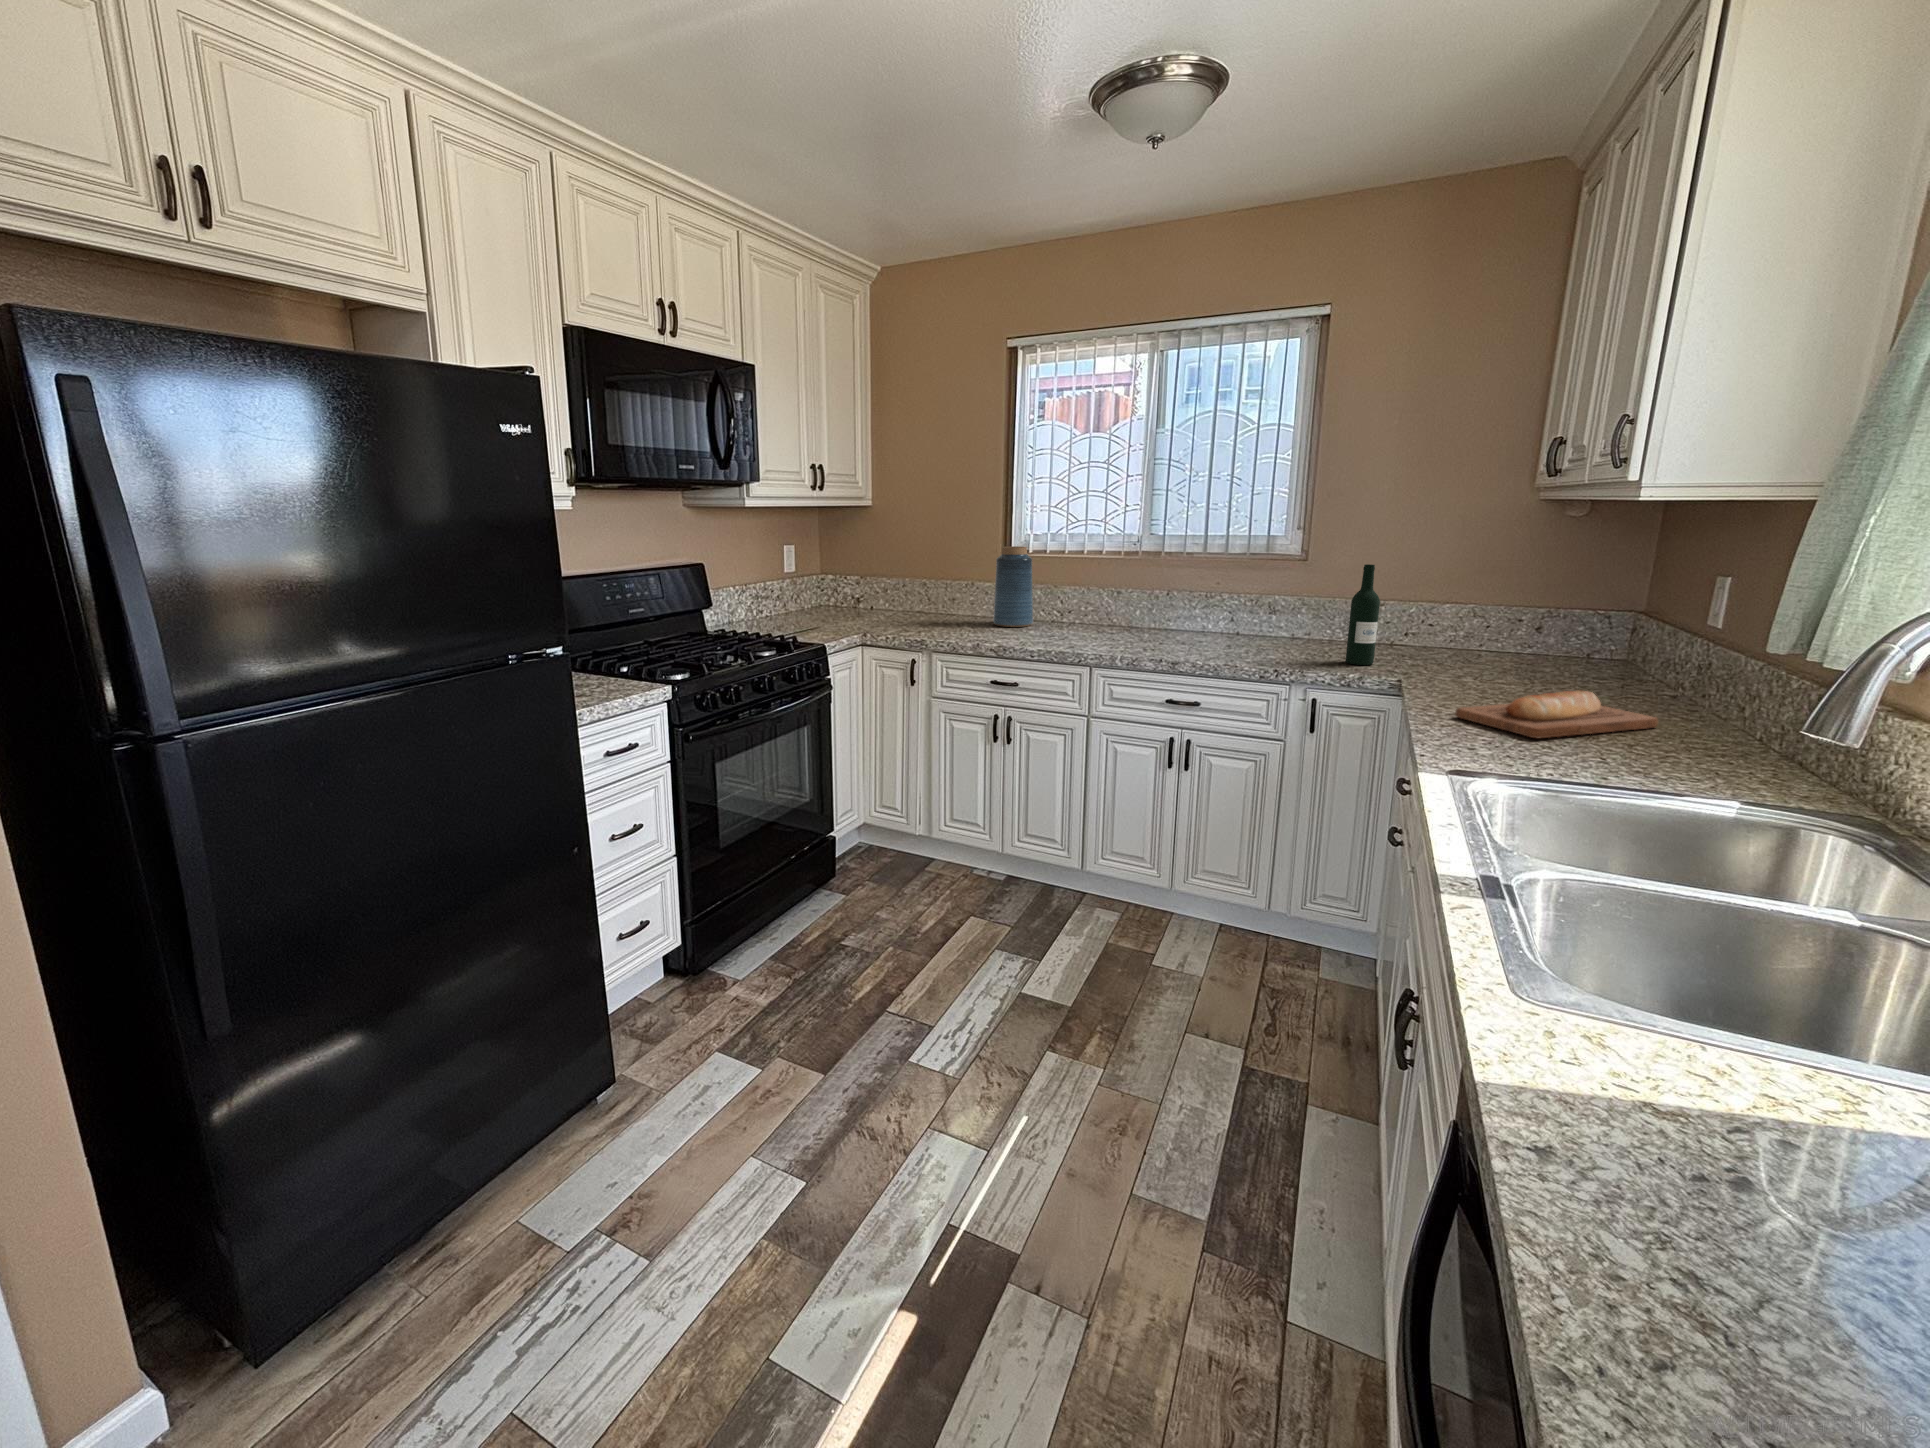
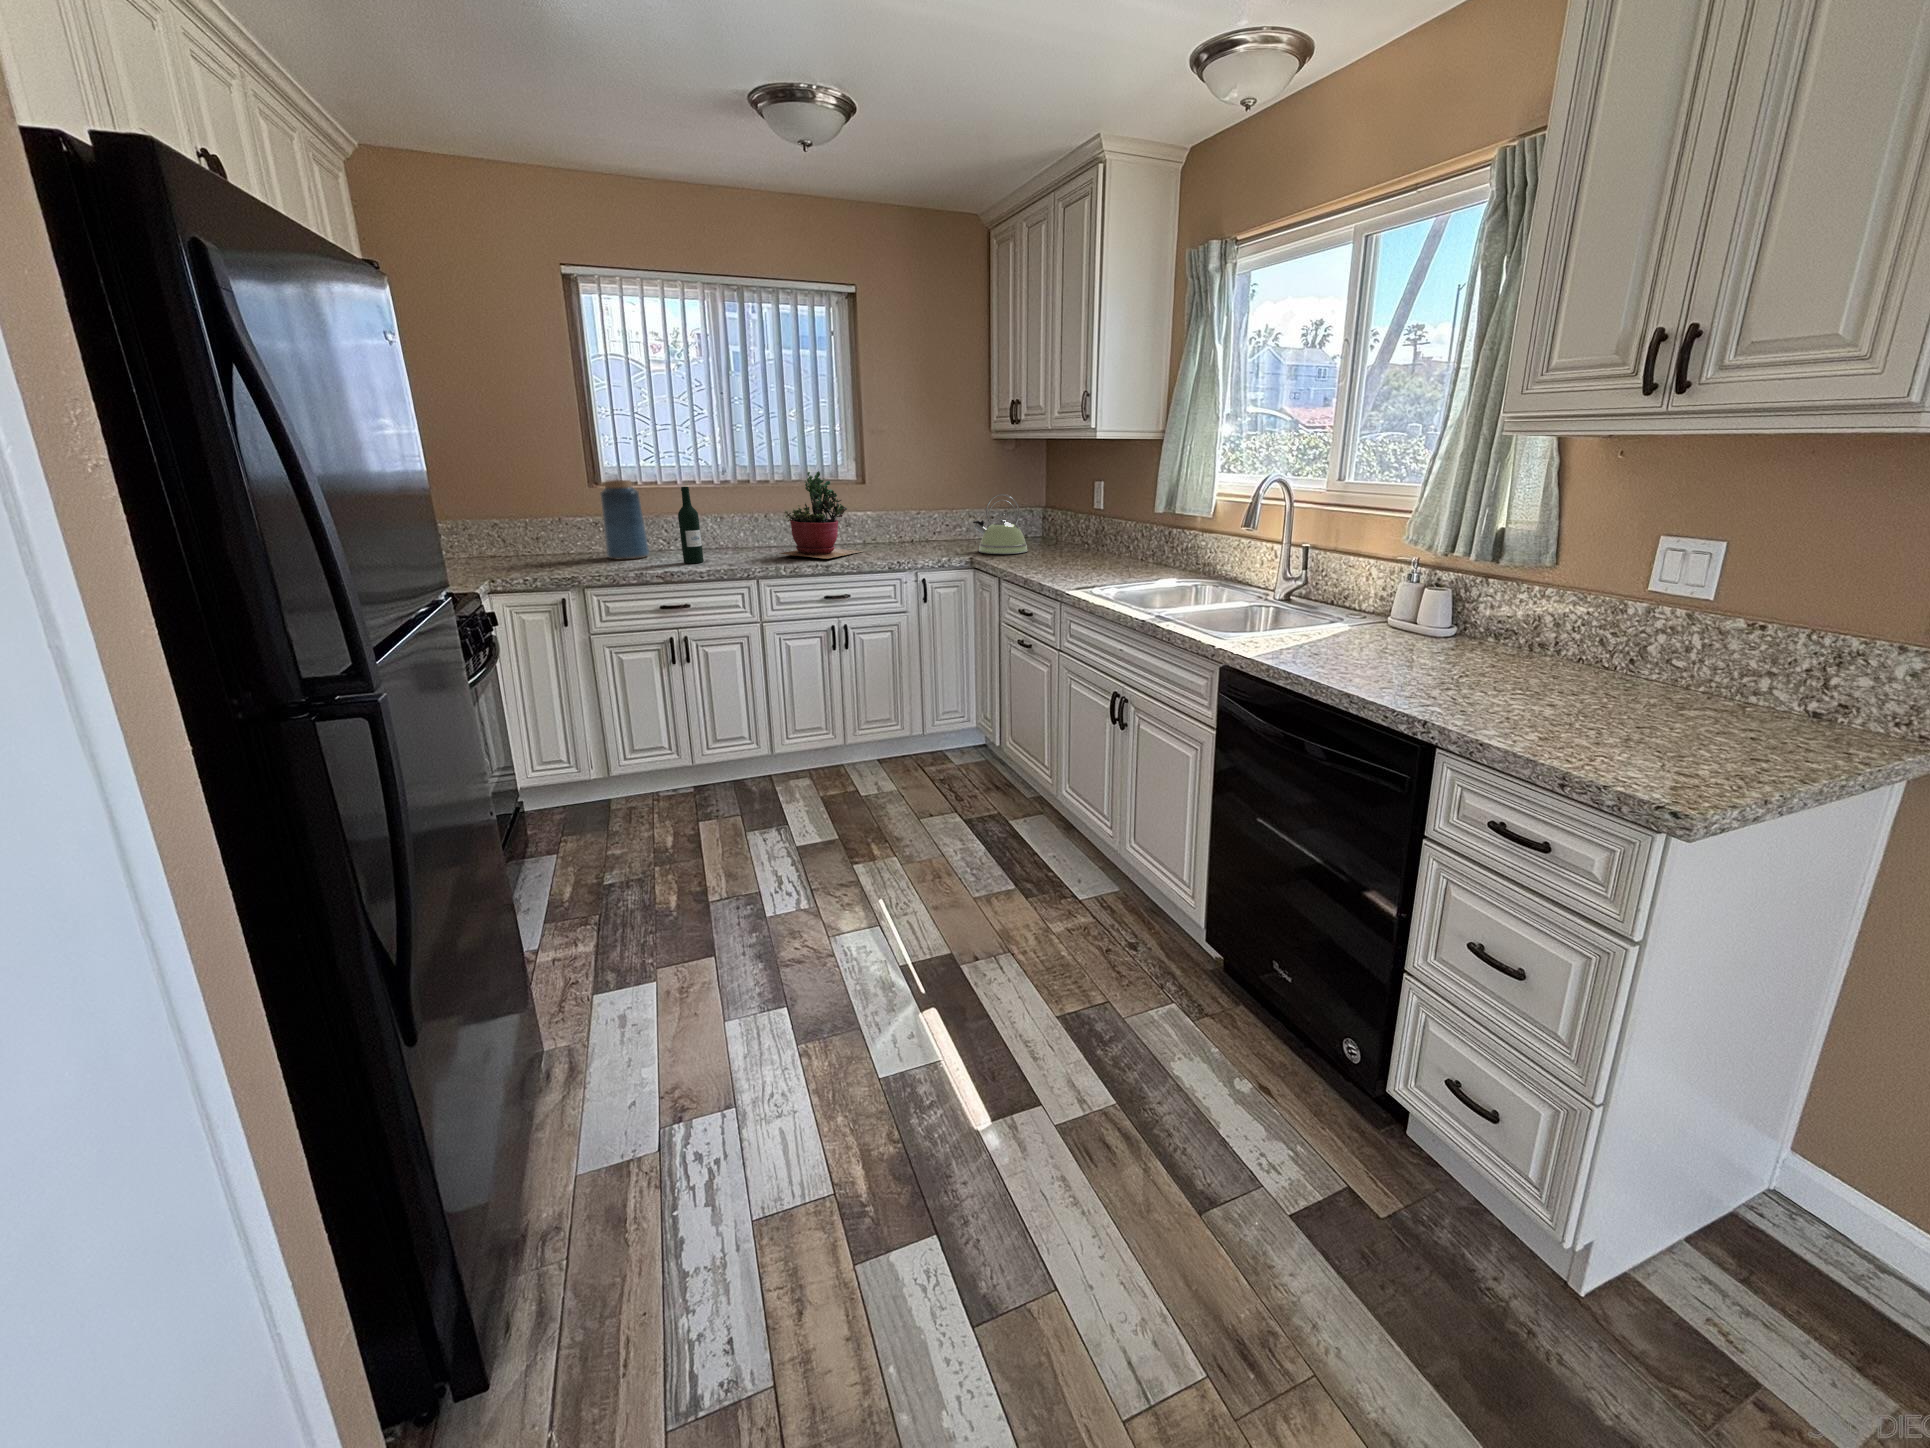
succulent plant: none [1141,544,1257,654] -> present [779,471,861,559]
wine bottle: present [1346,564,1380,665] -> present [678,487,704,563]
kettle: none [1426,590,1522,687] -> present [973,494,1028,554]
bread loaf: present [1455,690,1658,738] -> none [1031,545,1106,571]

